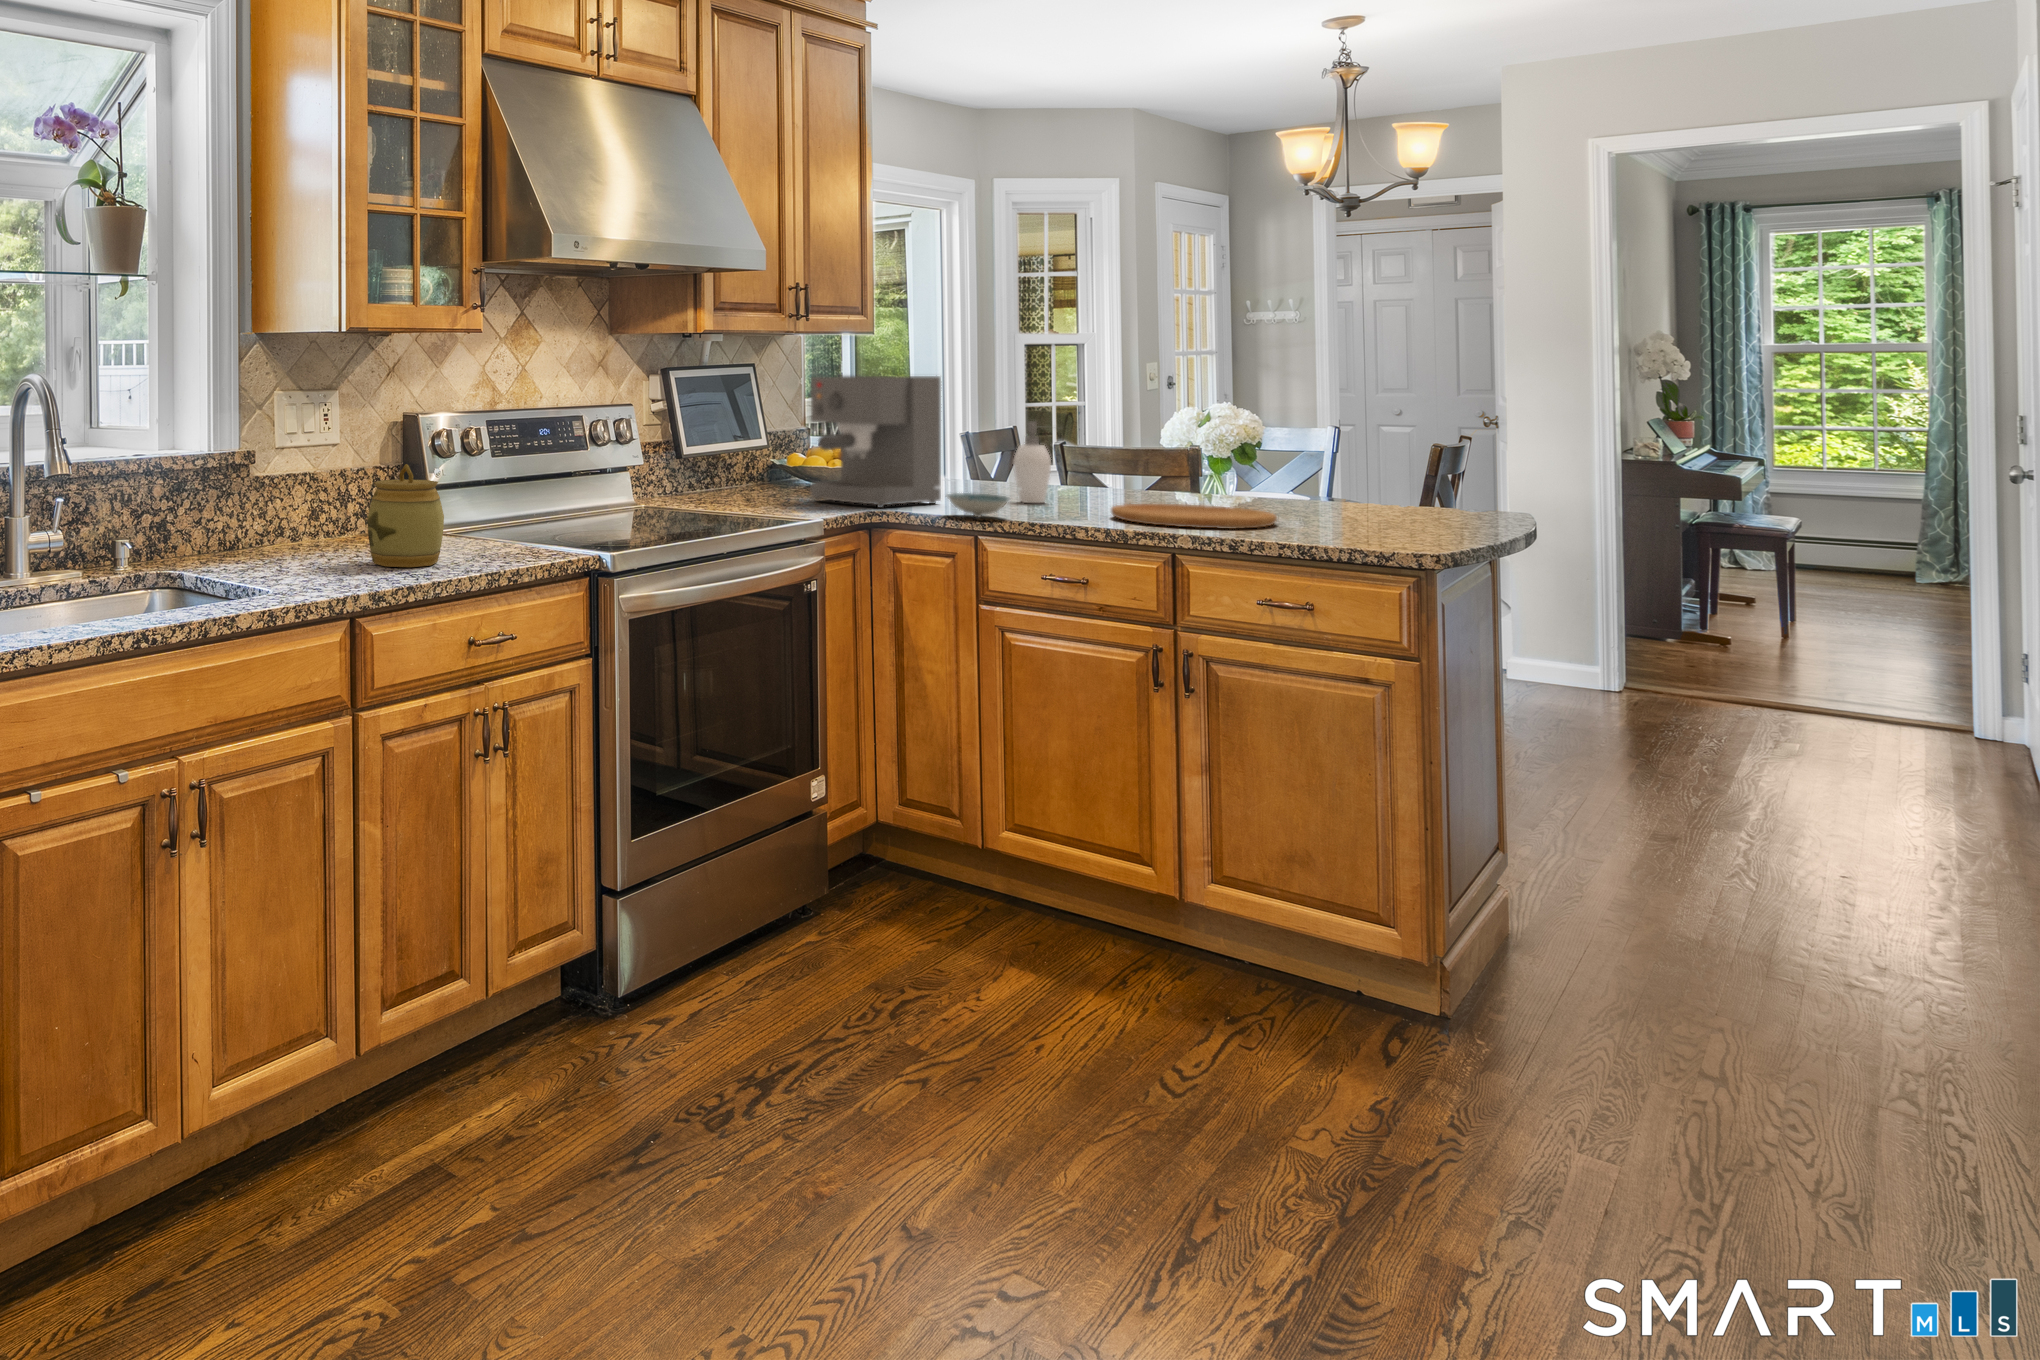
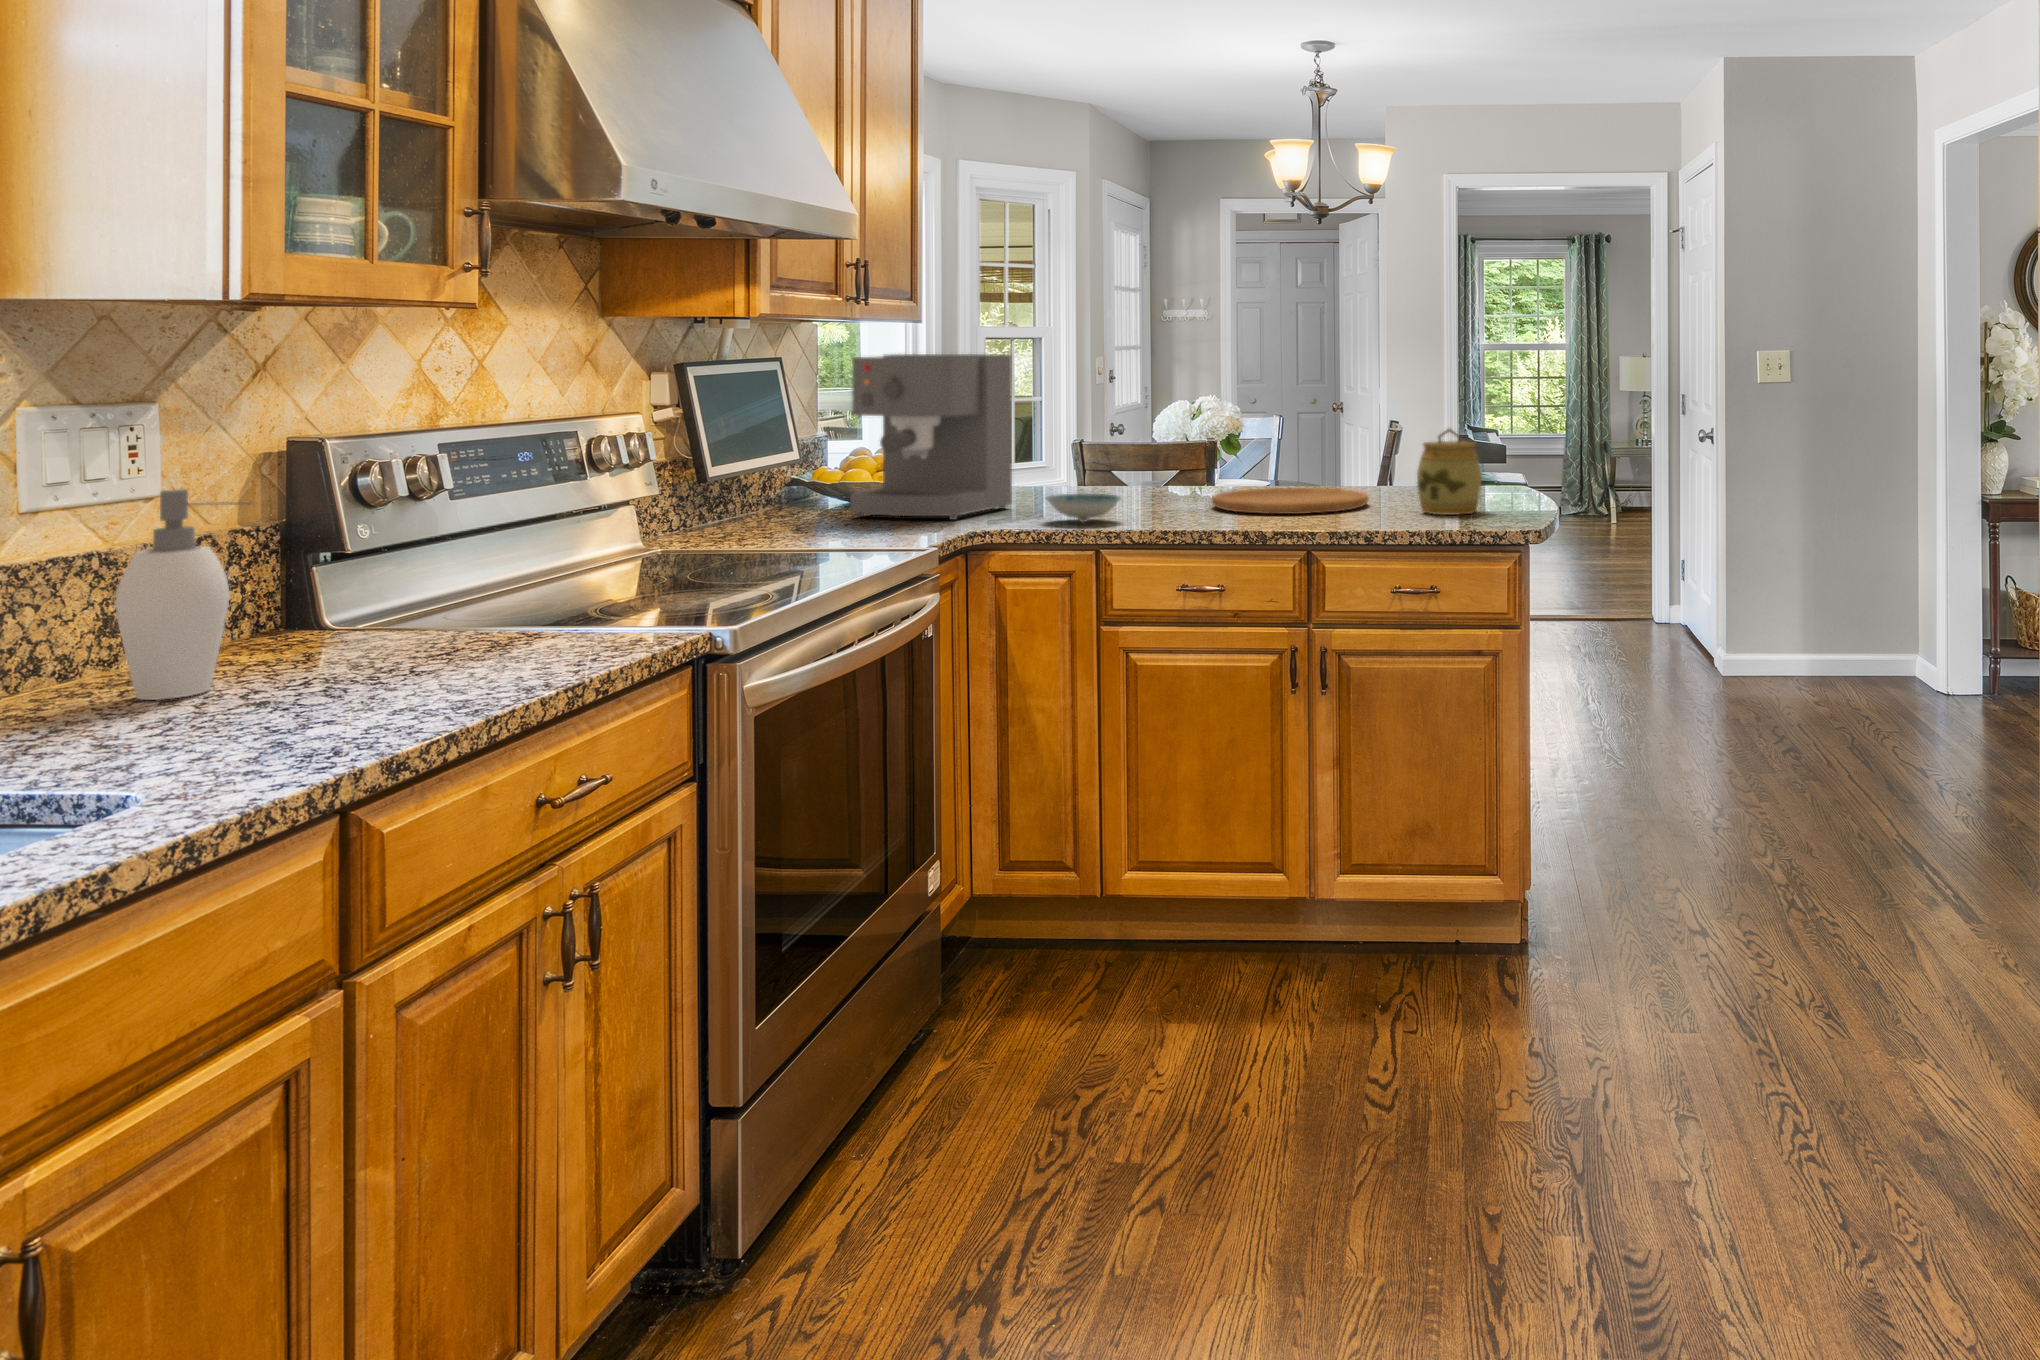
soap dispenser: present [1013,421,1051,503] -> present [116,489,246,700]
jar: present [367,464,444,567] -> present [1417,429,1482,515]

